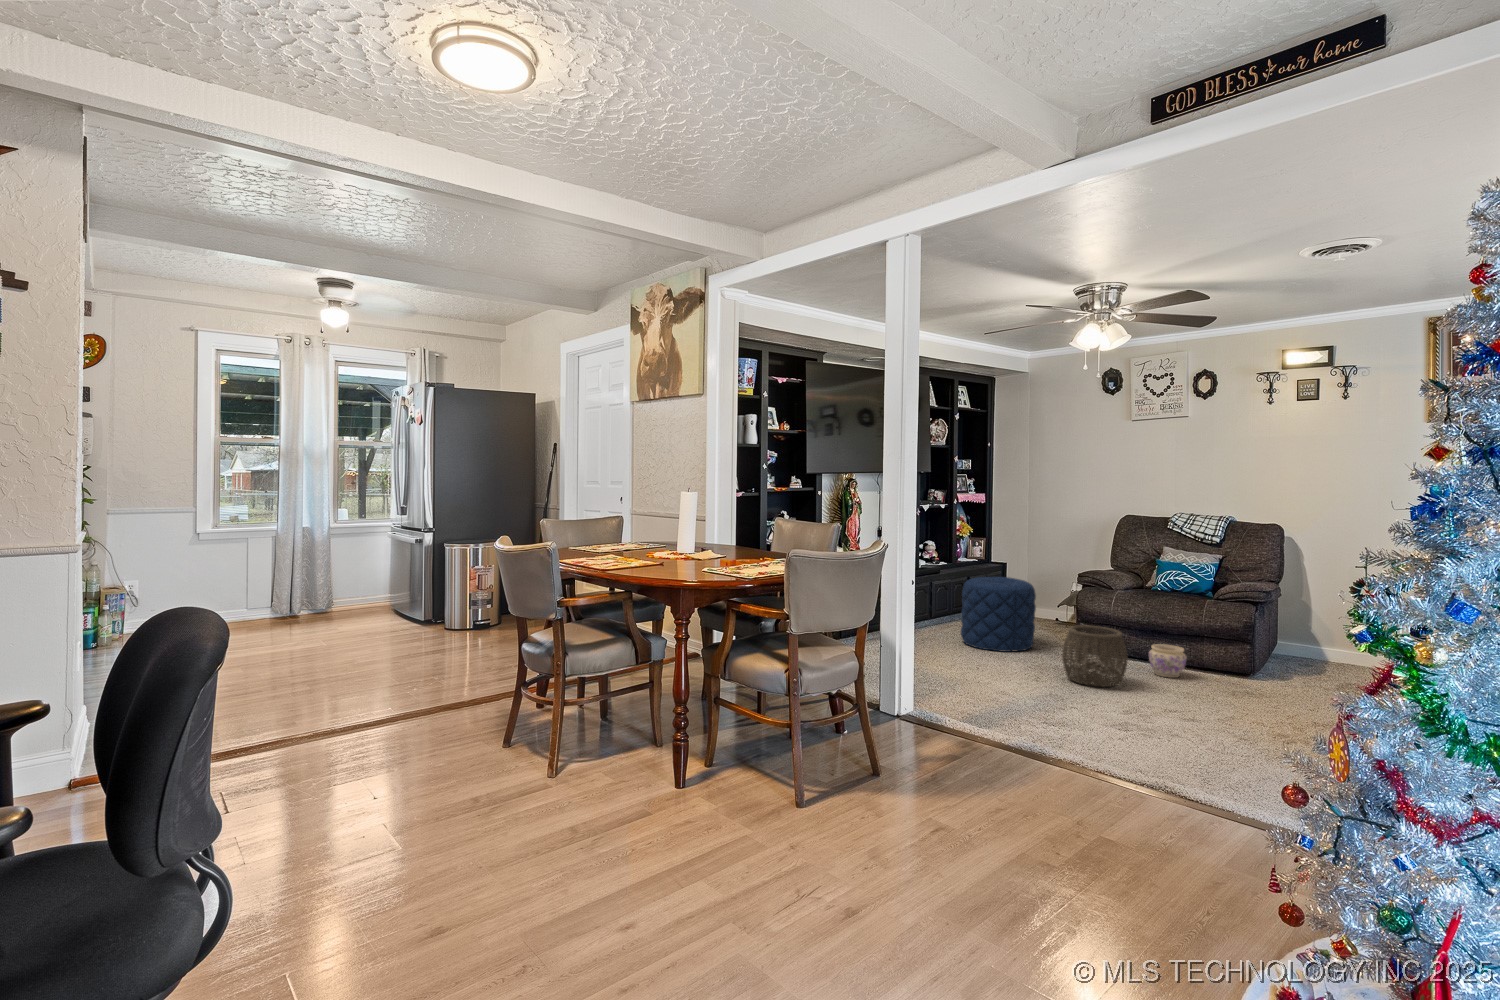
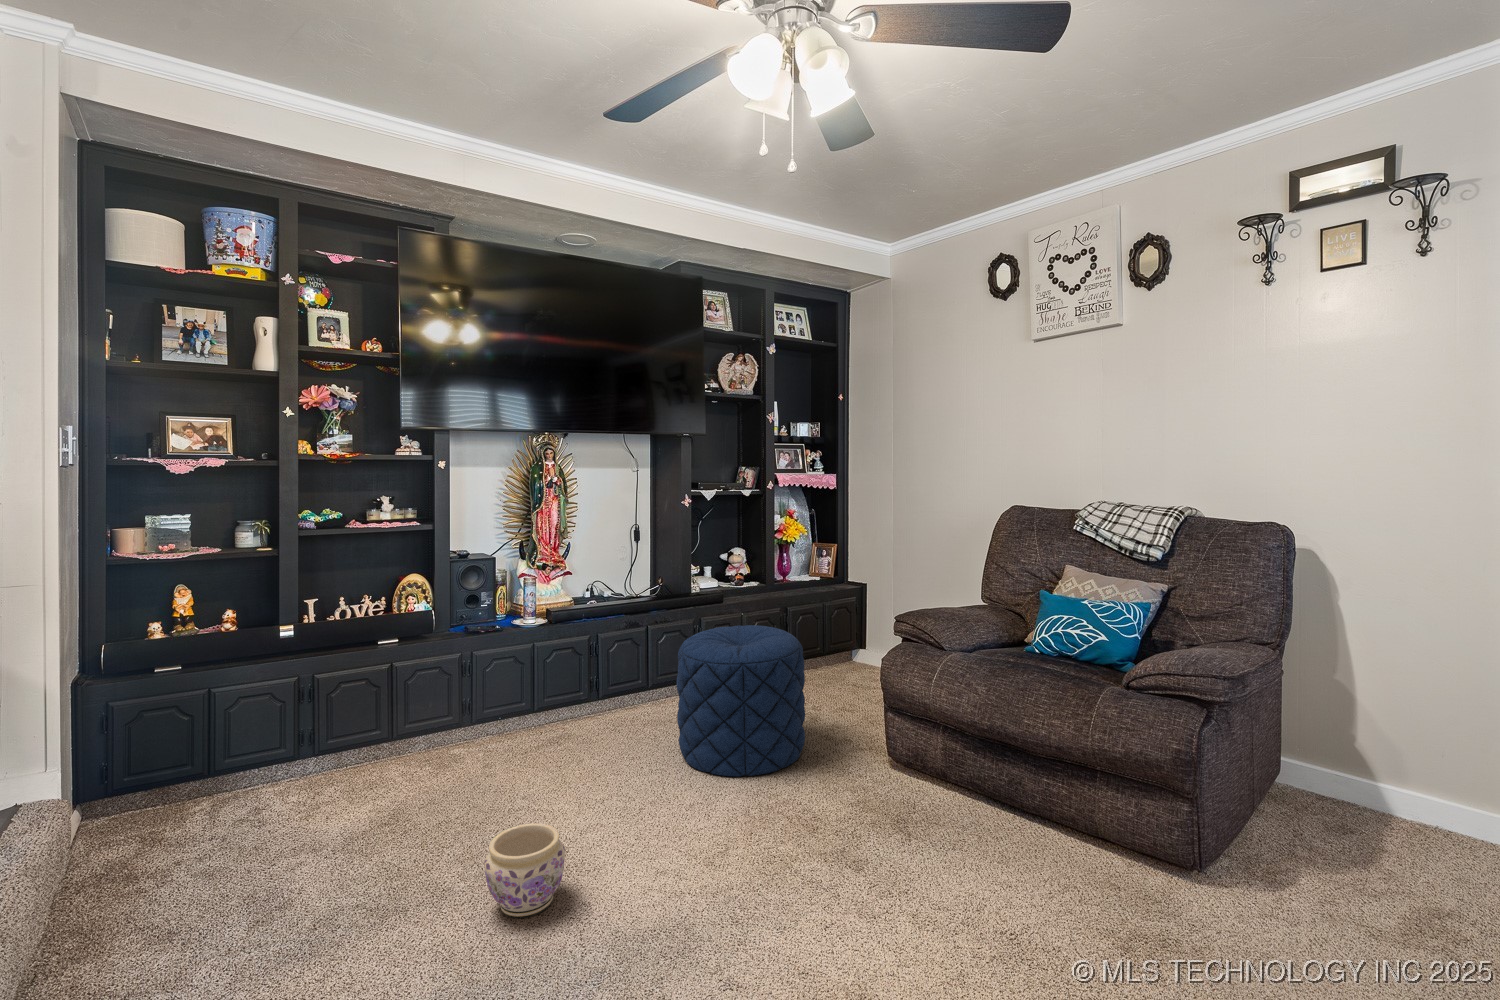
woven basket: present [1062,625,1128,687] -> none [728,764,866,931]
planter: present [1149,644,1187,678] -> present [484,823,565,918]

